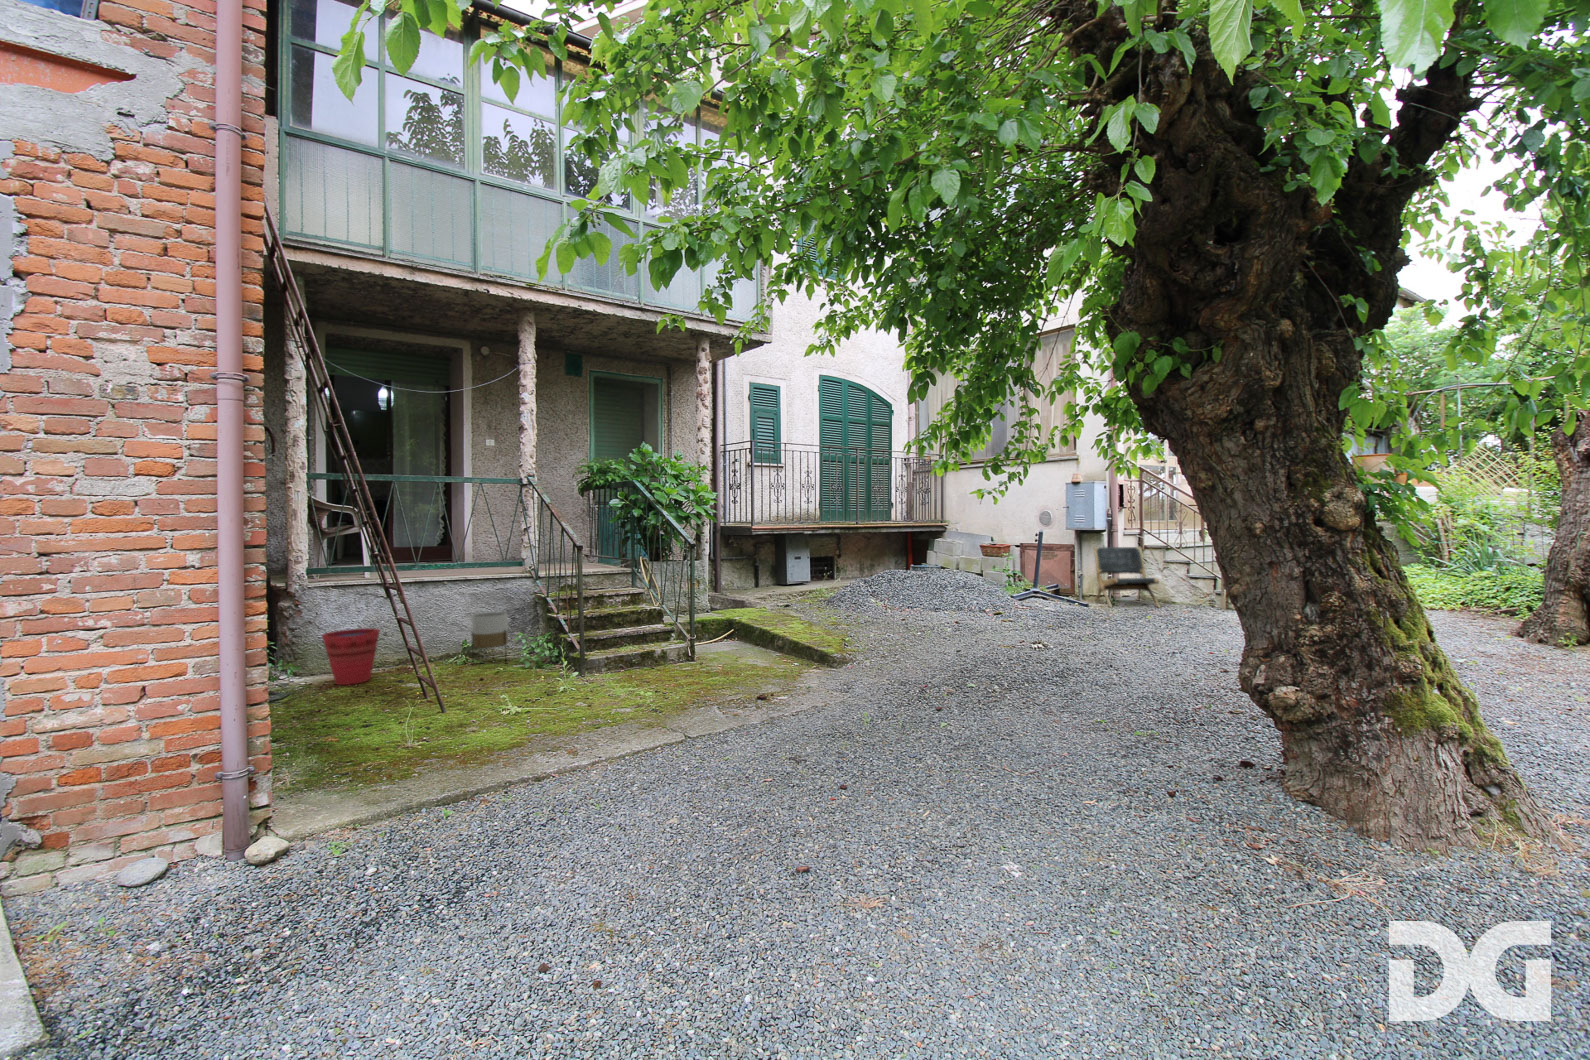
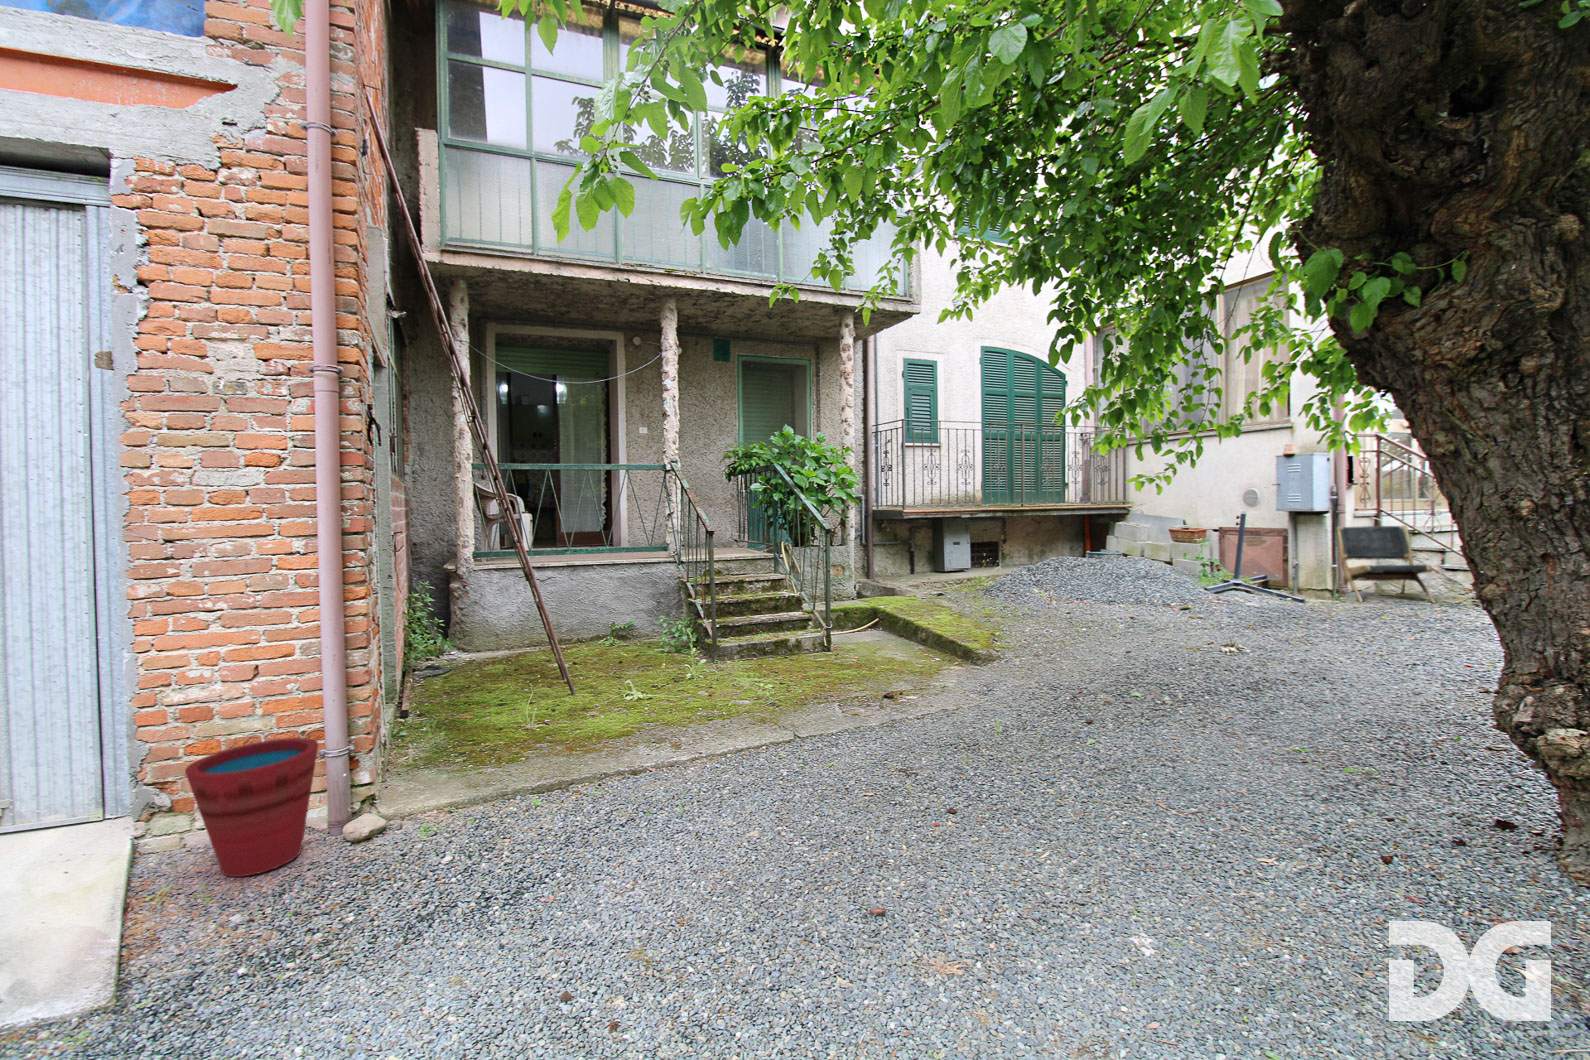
planter: present [471,612,508,663] -> none [614,599,649,651]
bucket: present [322,628,379,685] -> present [185,738,319,877]

